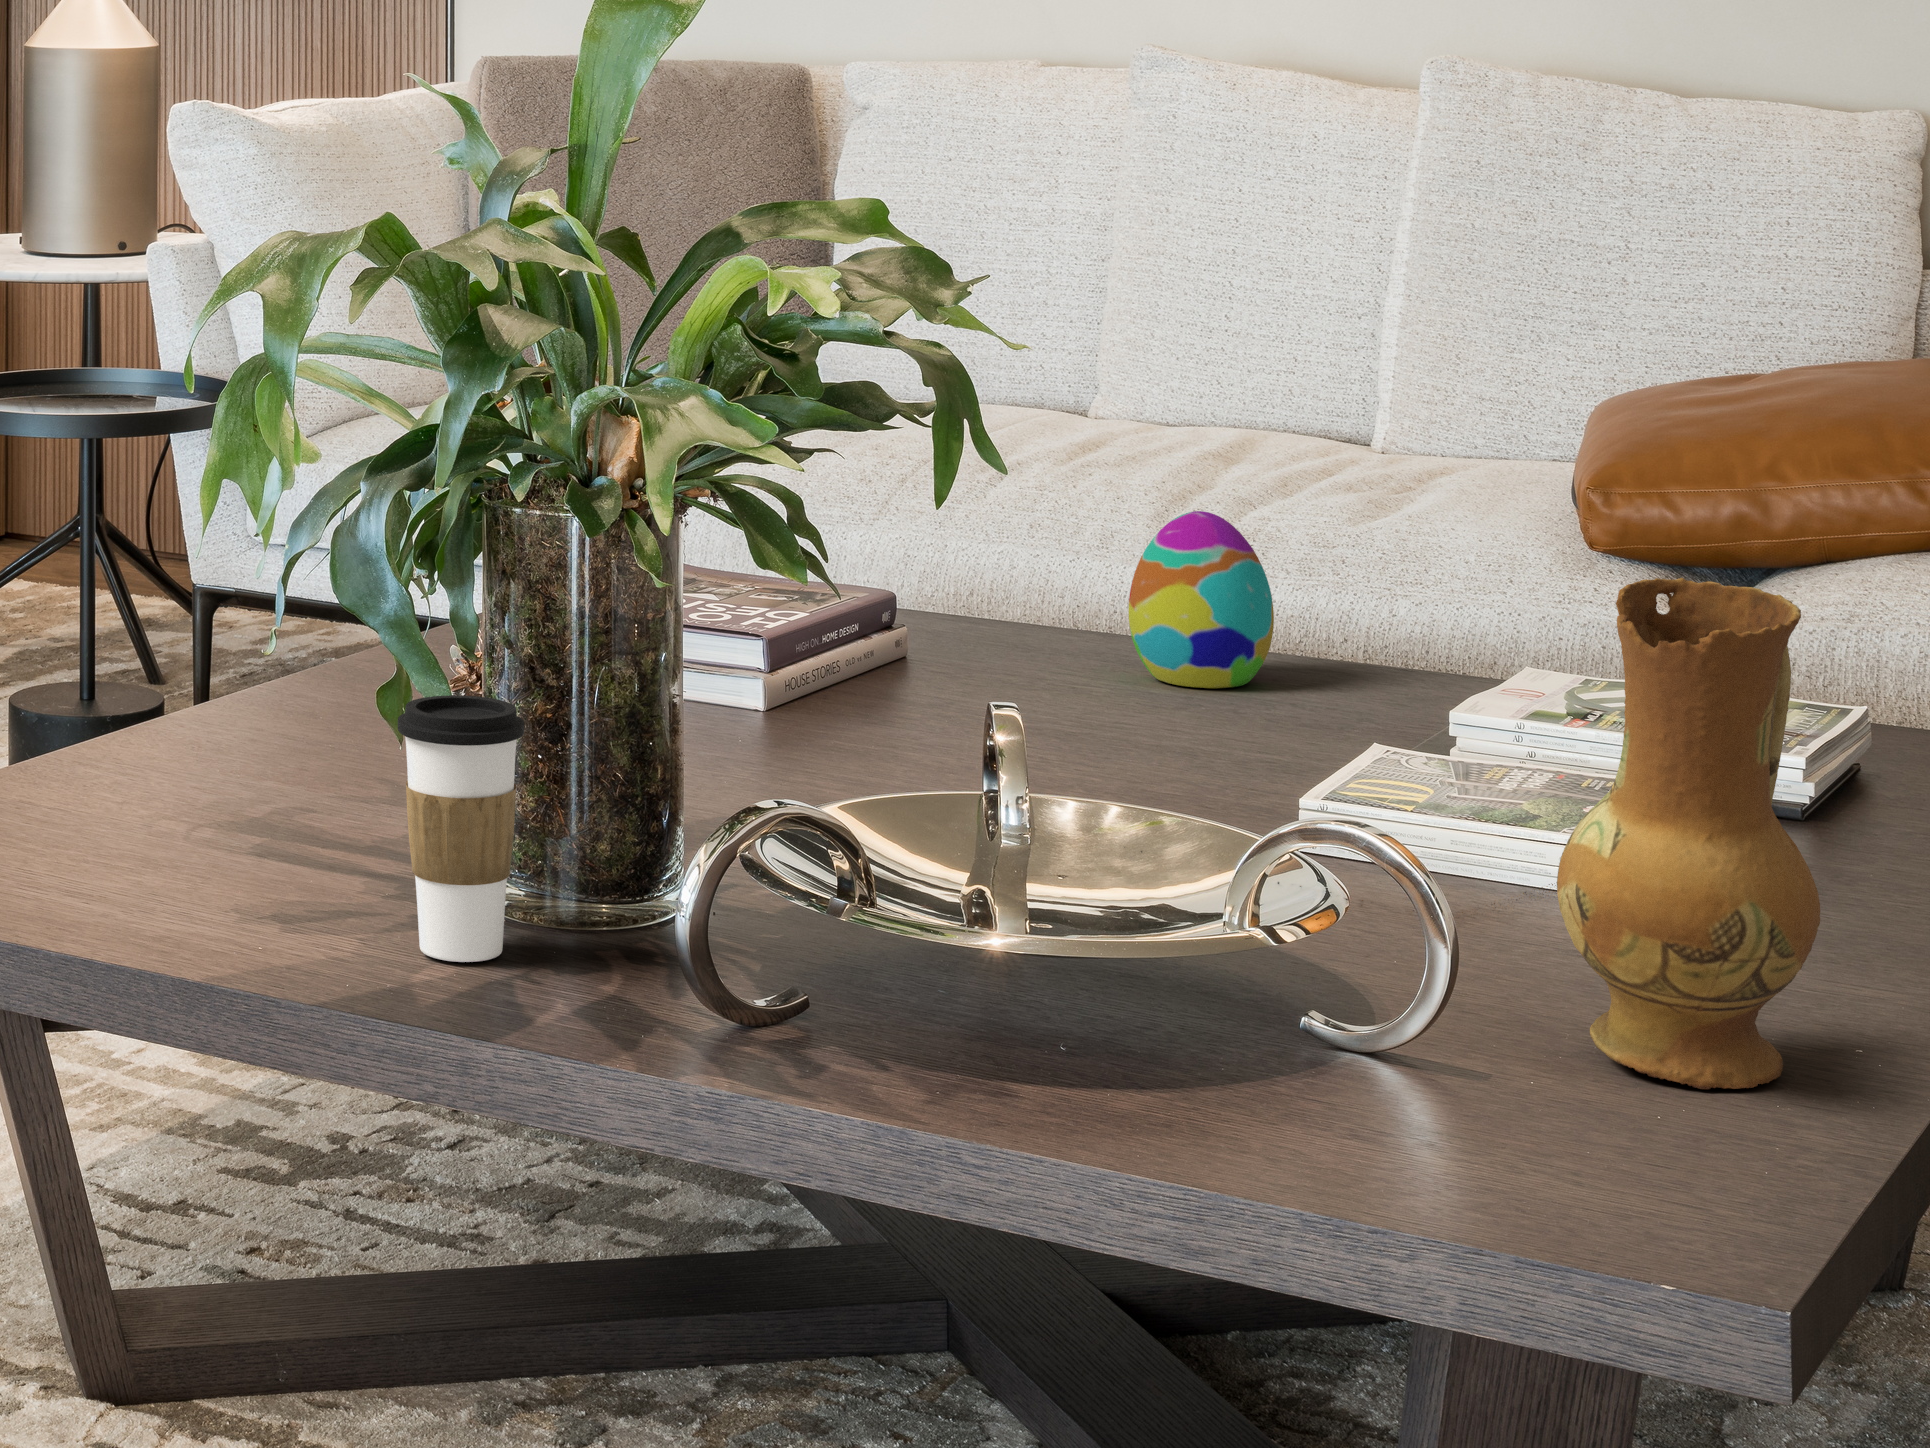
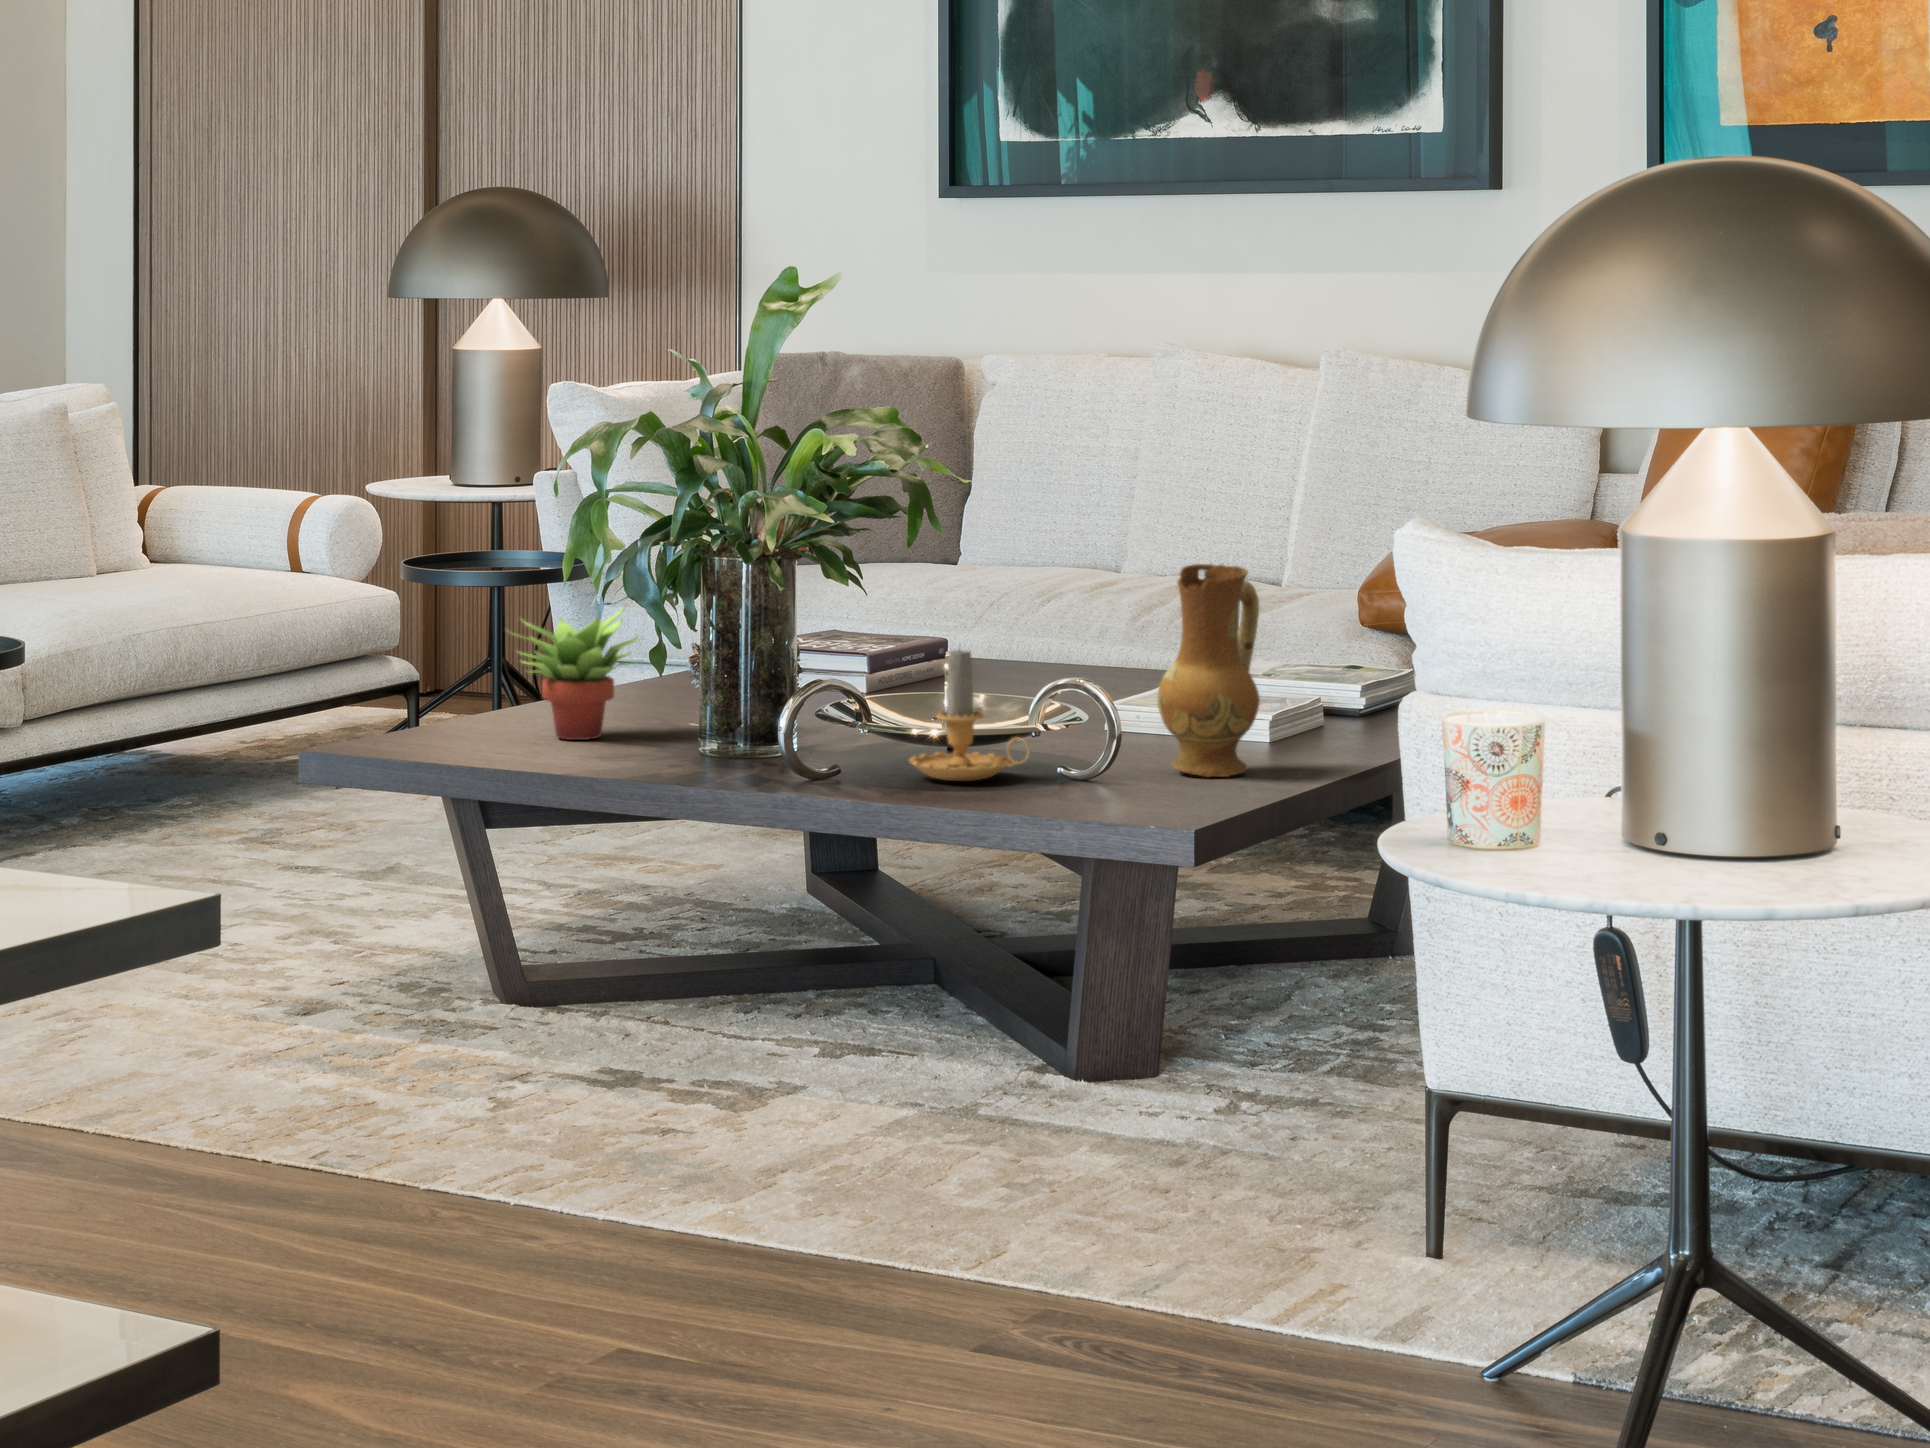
decorative egg: present [1129,511,1274,688] -> none [1070,587,1144,680]
succulent plant: none [71,593,355,874] -> present [511,606,640,740]
coffee cup: present [398,695,524,962] -> none [660,640,718,759]
candle: none [982,761,1285,1087] -> present [909,650,1030,781]

